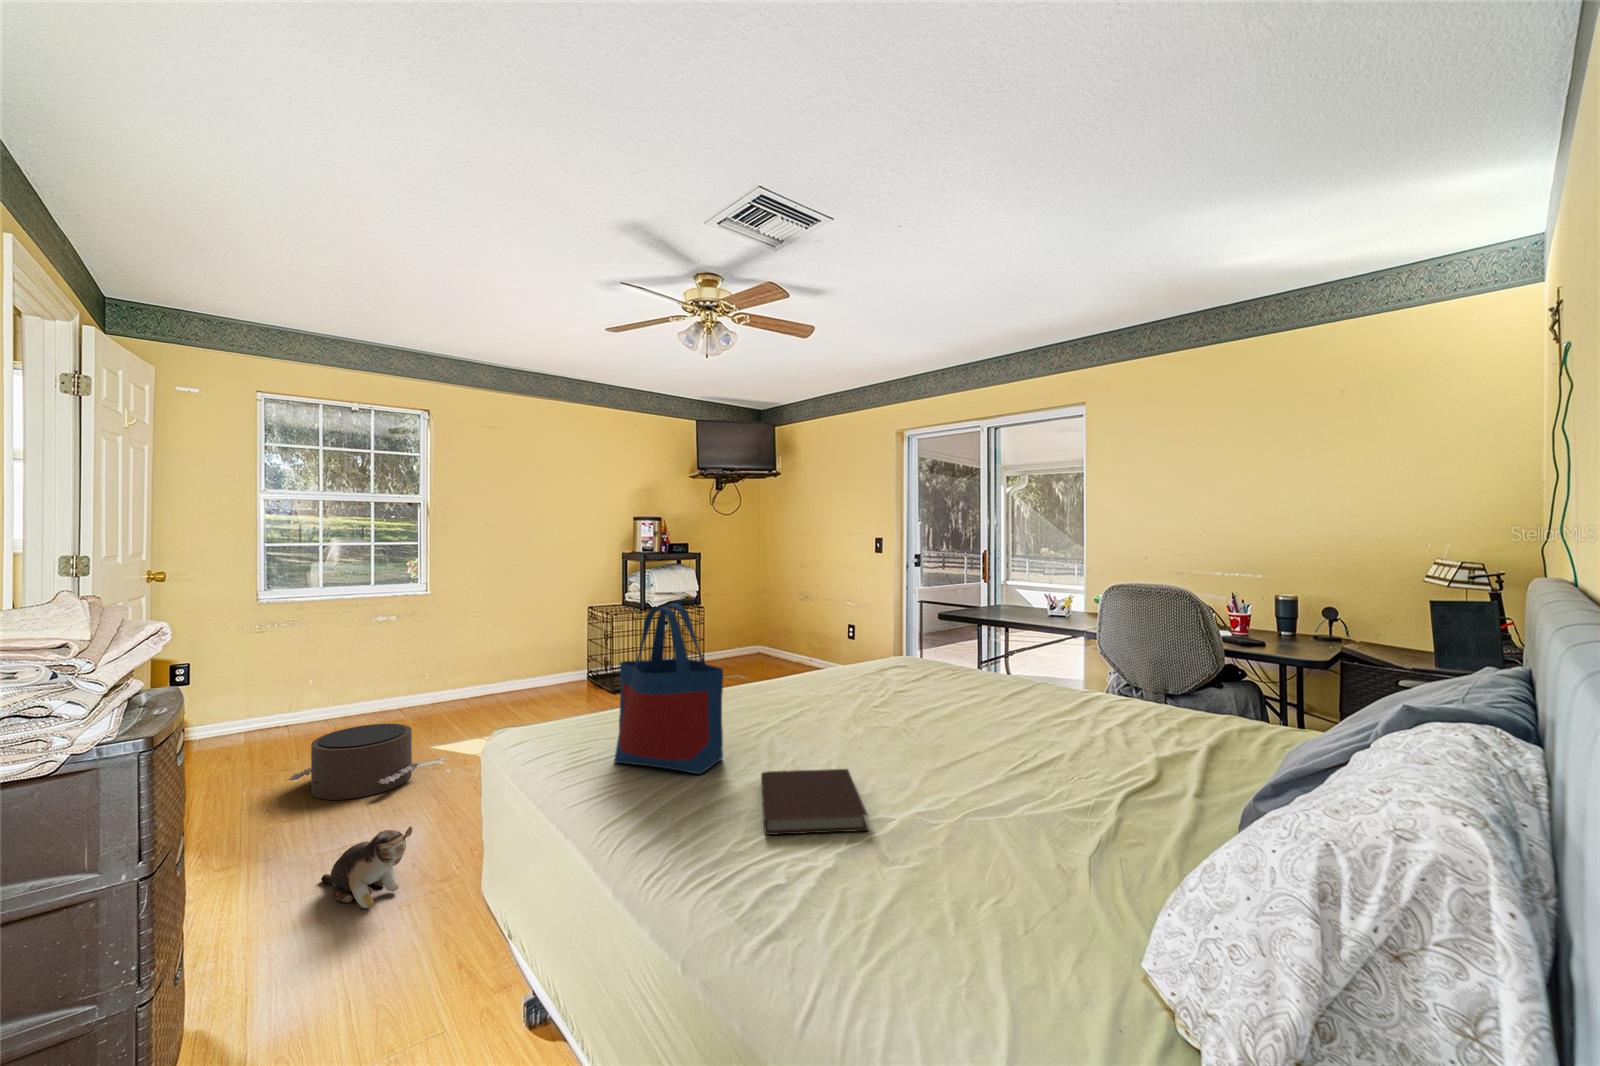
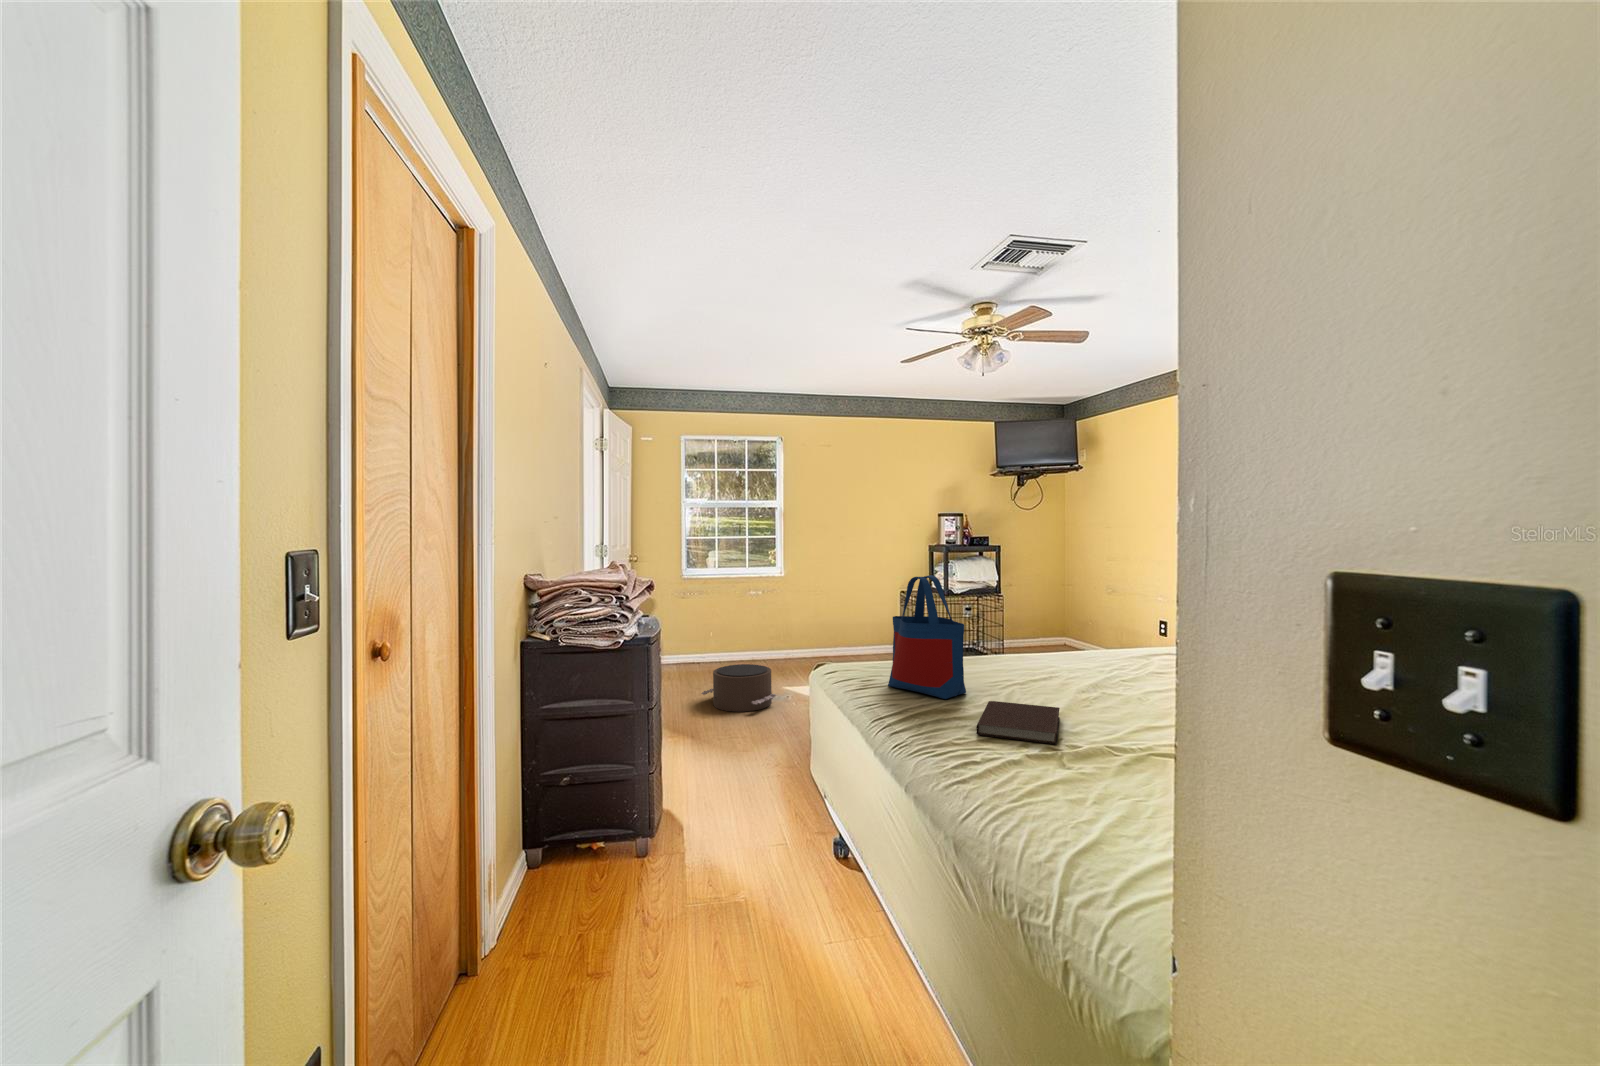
plush toy: present [321,827,412,908] -> none [720,725,770,774]

